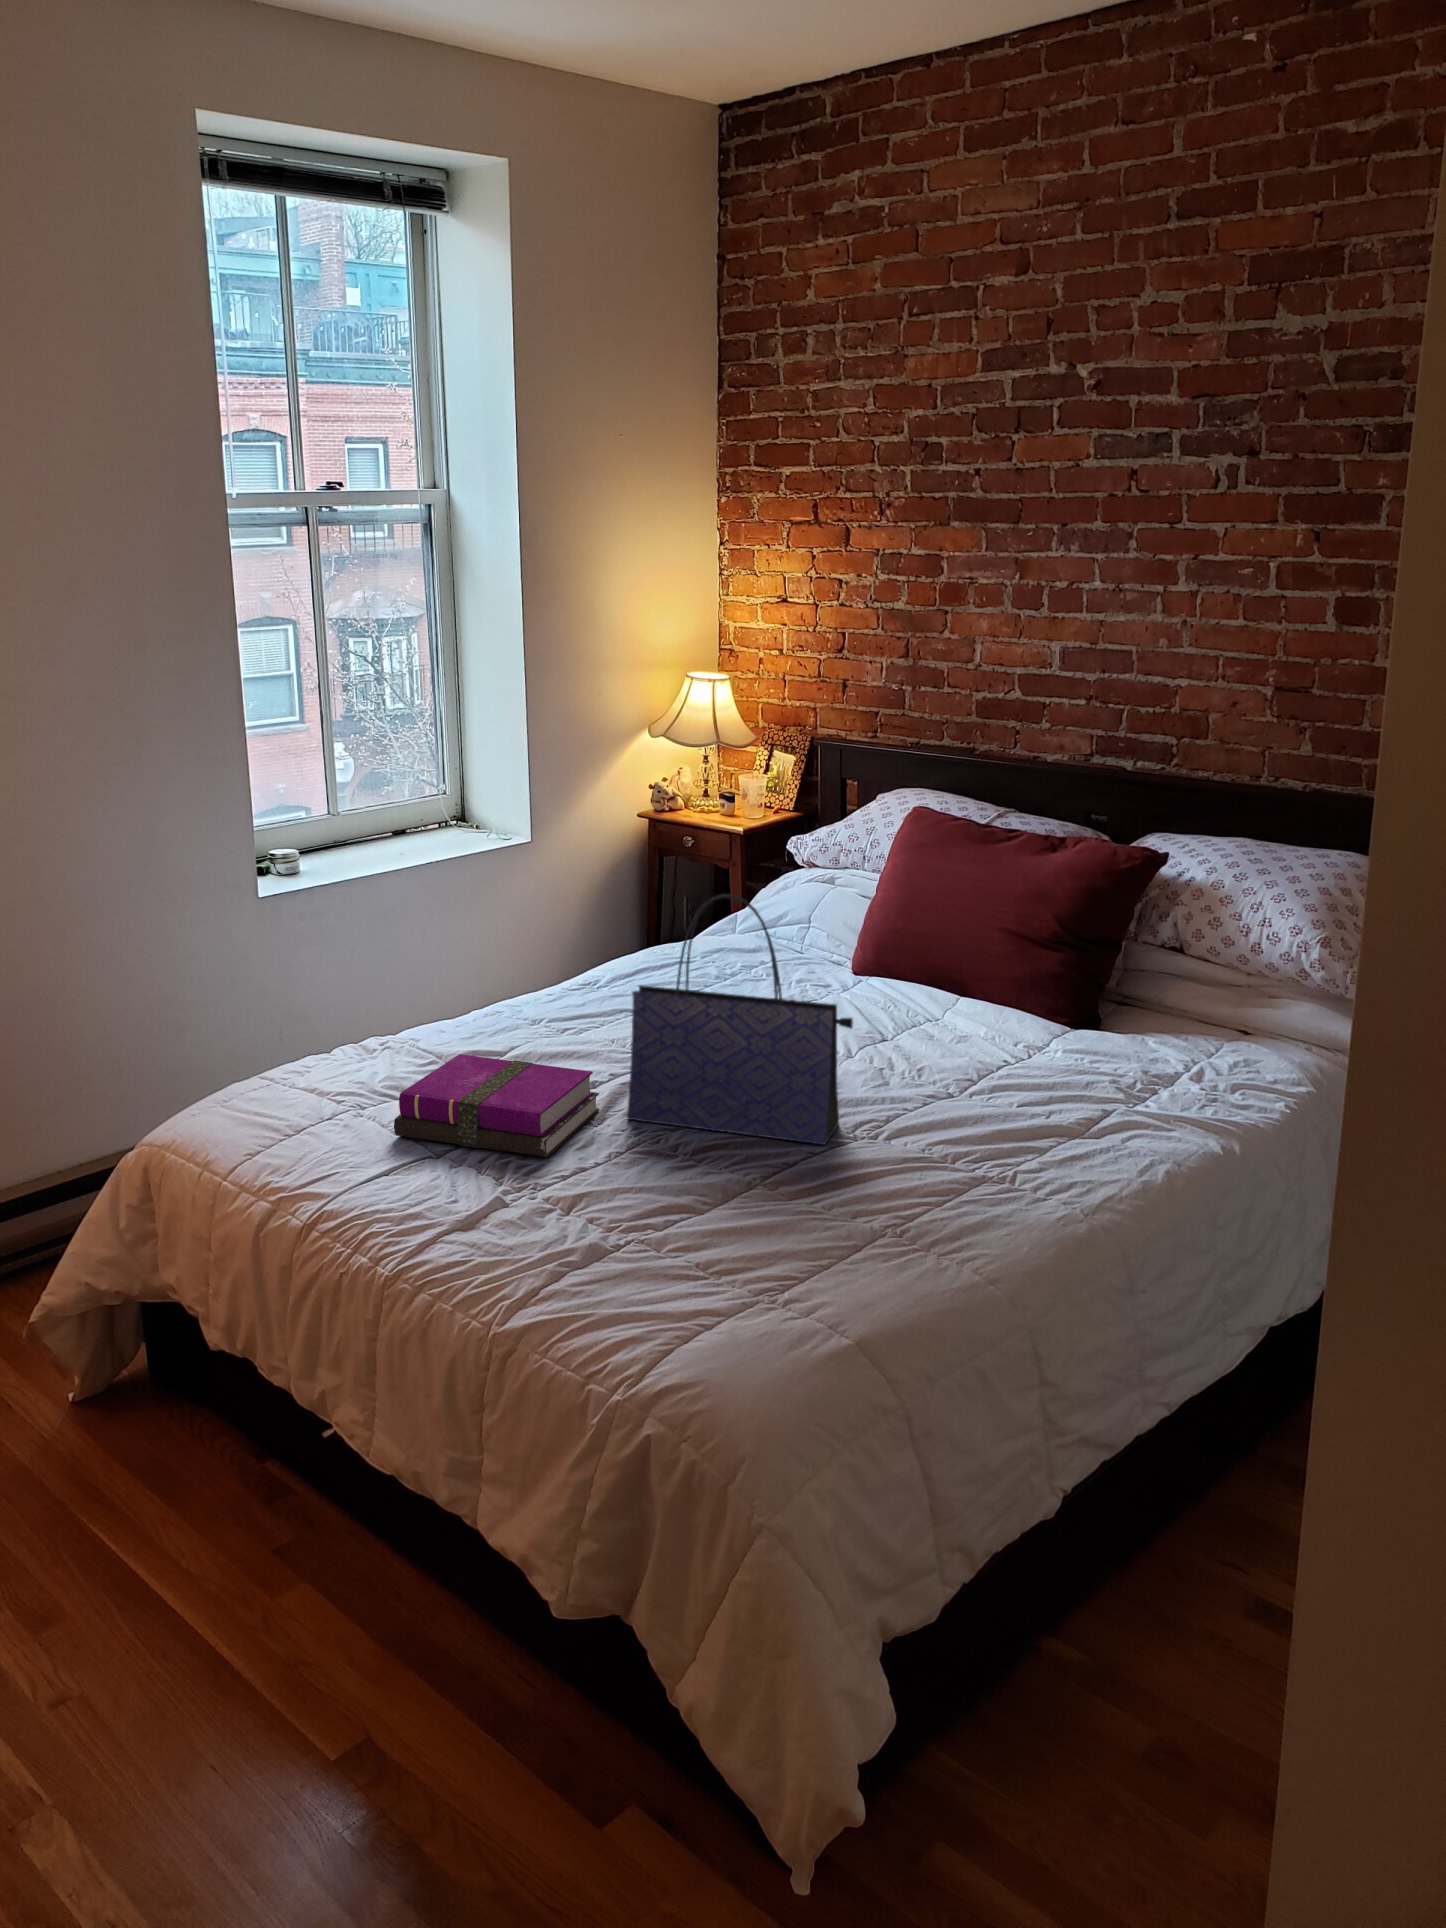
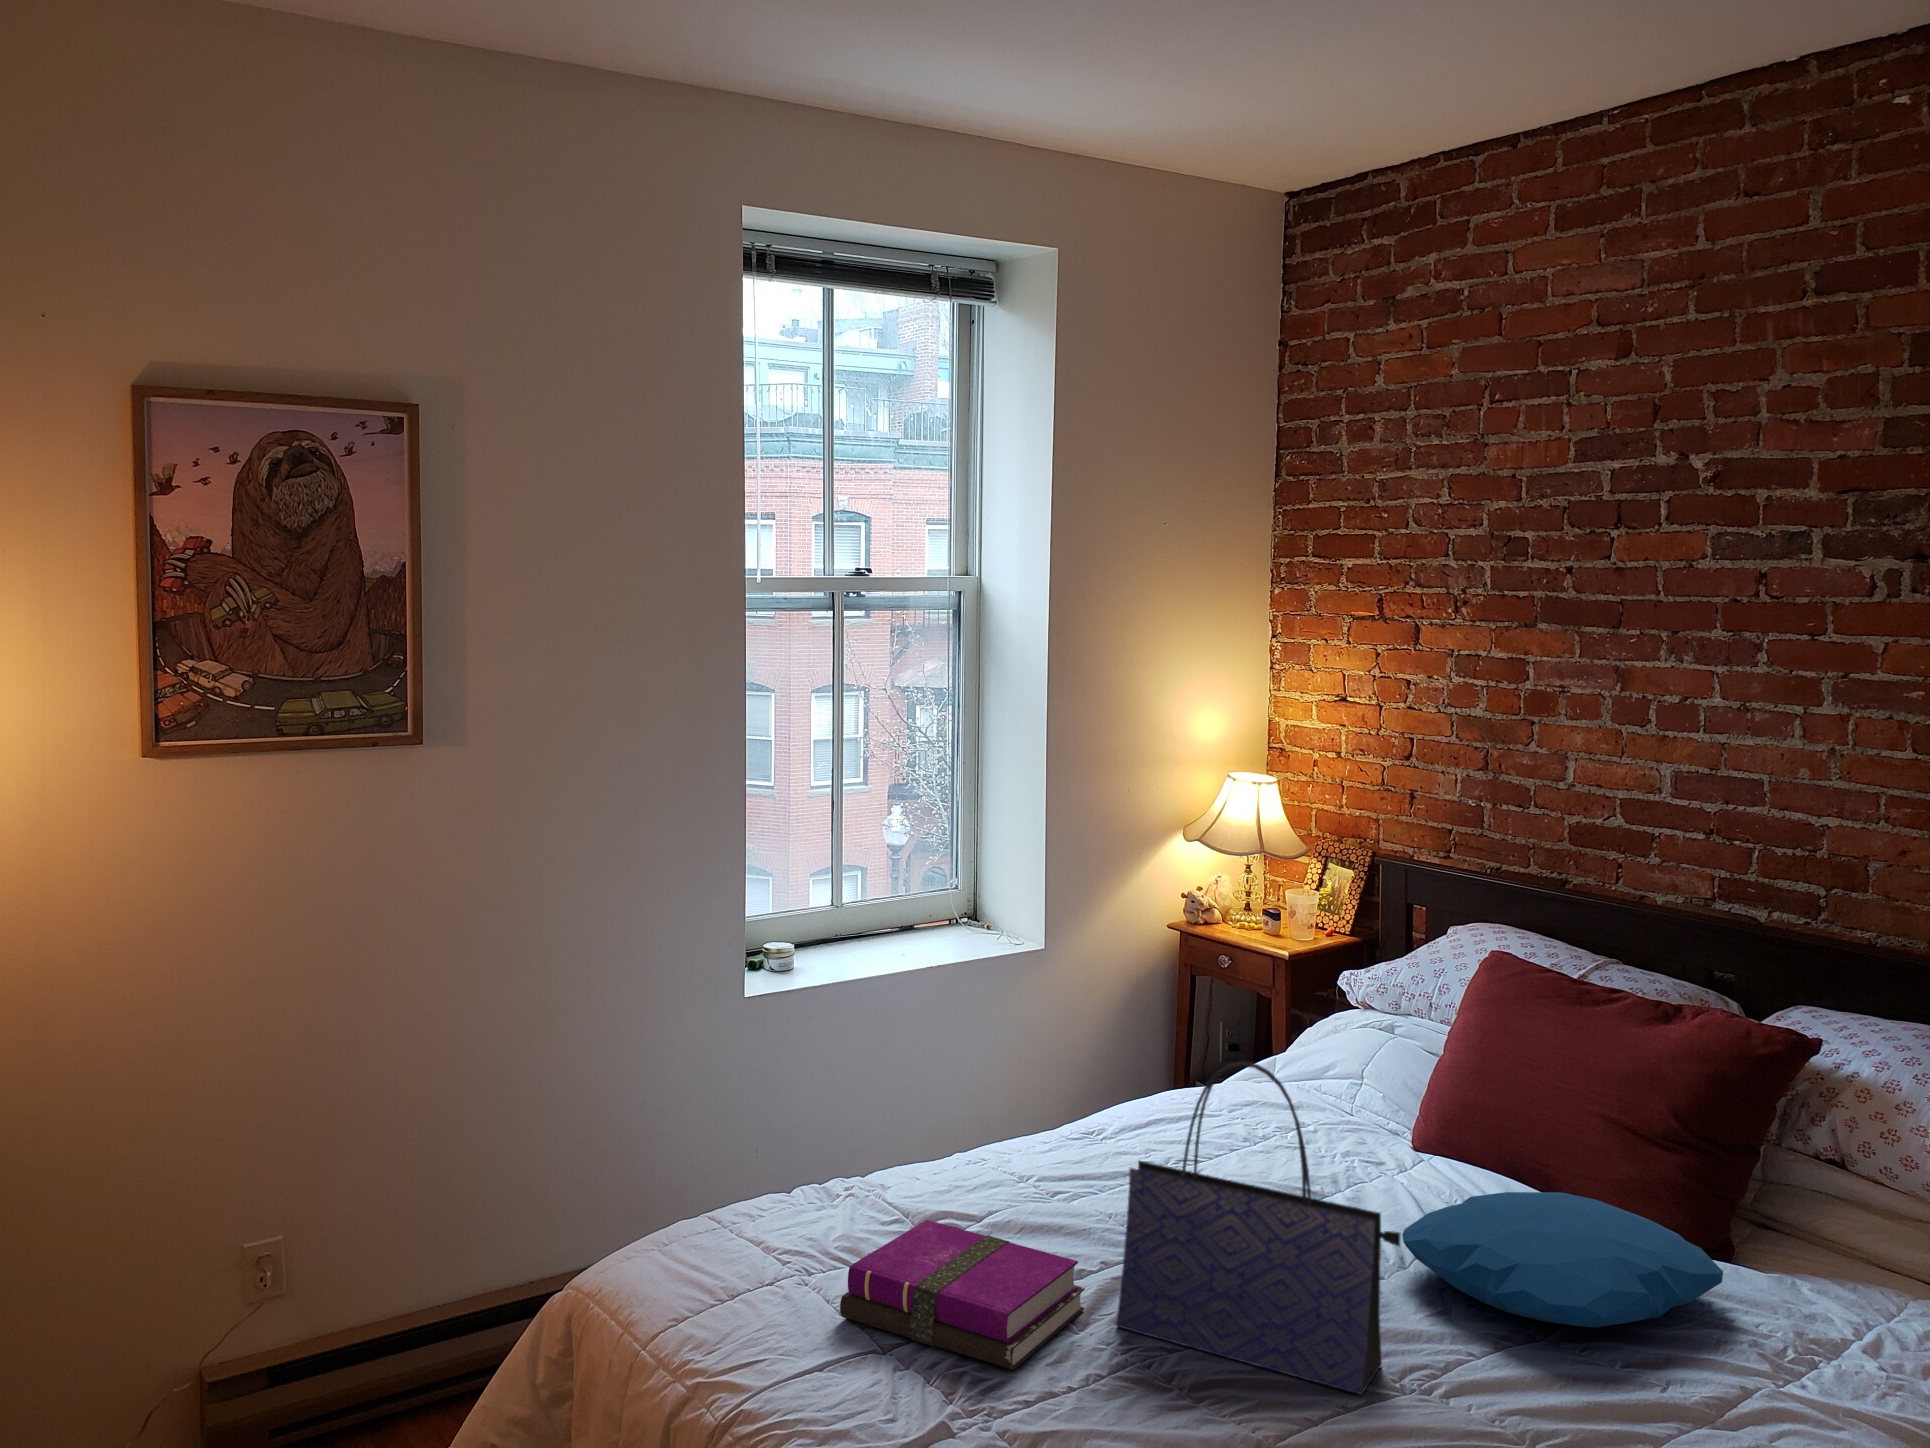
pillow: none [851,988,1093,1081] -> present [1402,1192,1723,1328]

